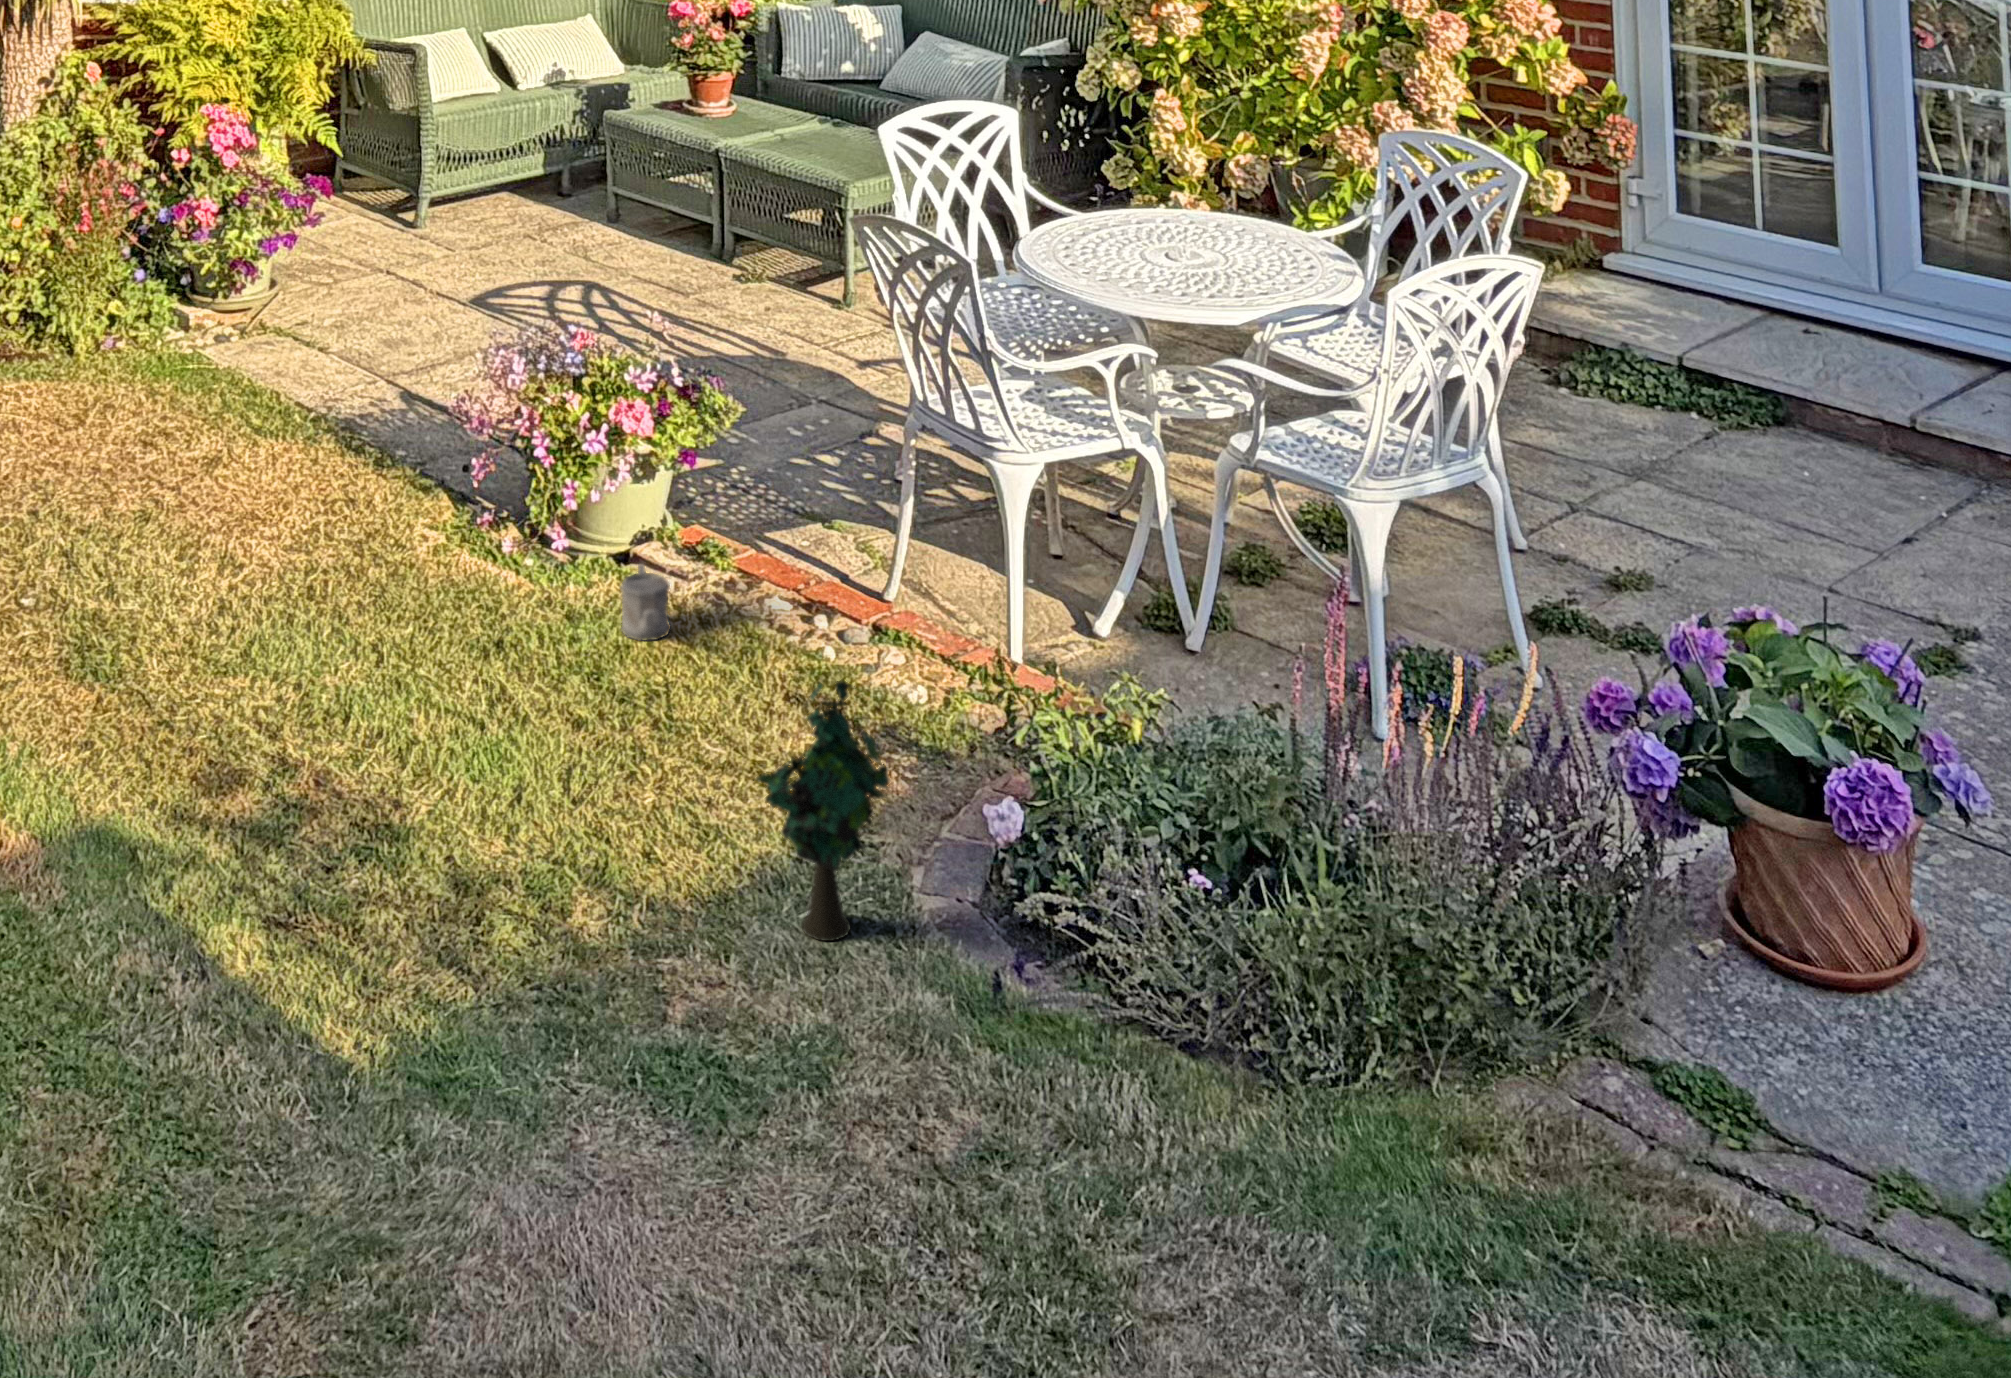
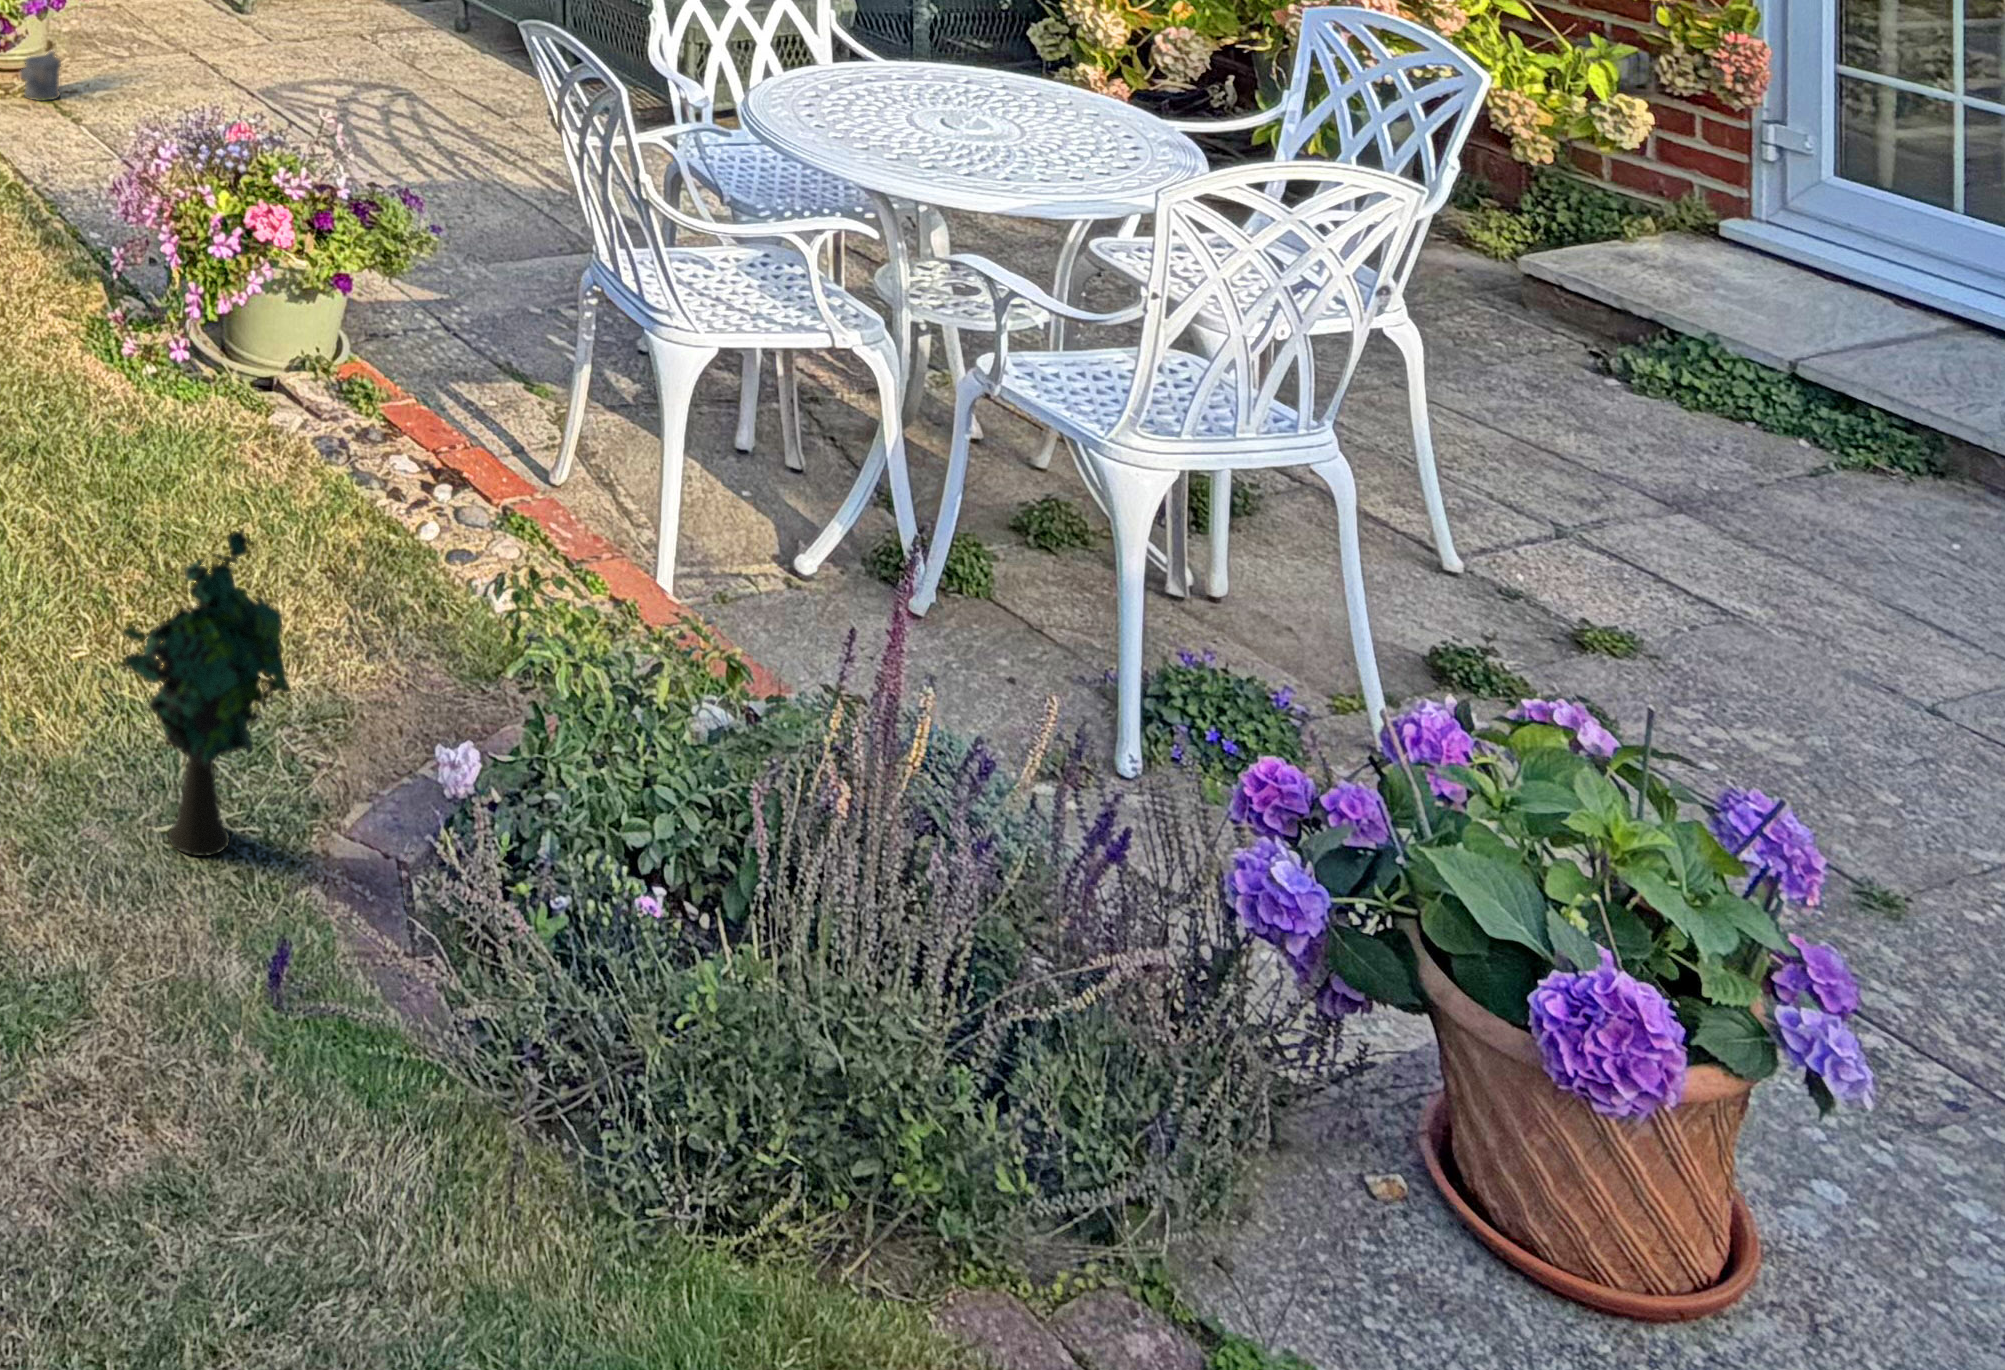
watering can: present [620,564,671,641] -> present [21,52,61,101]

